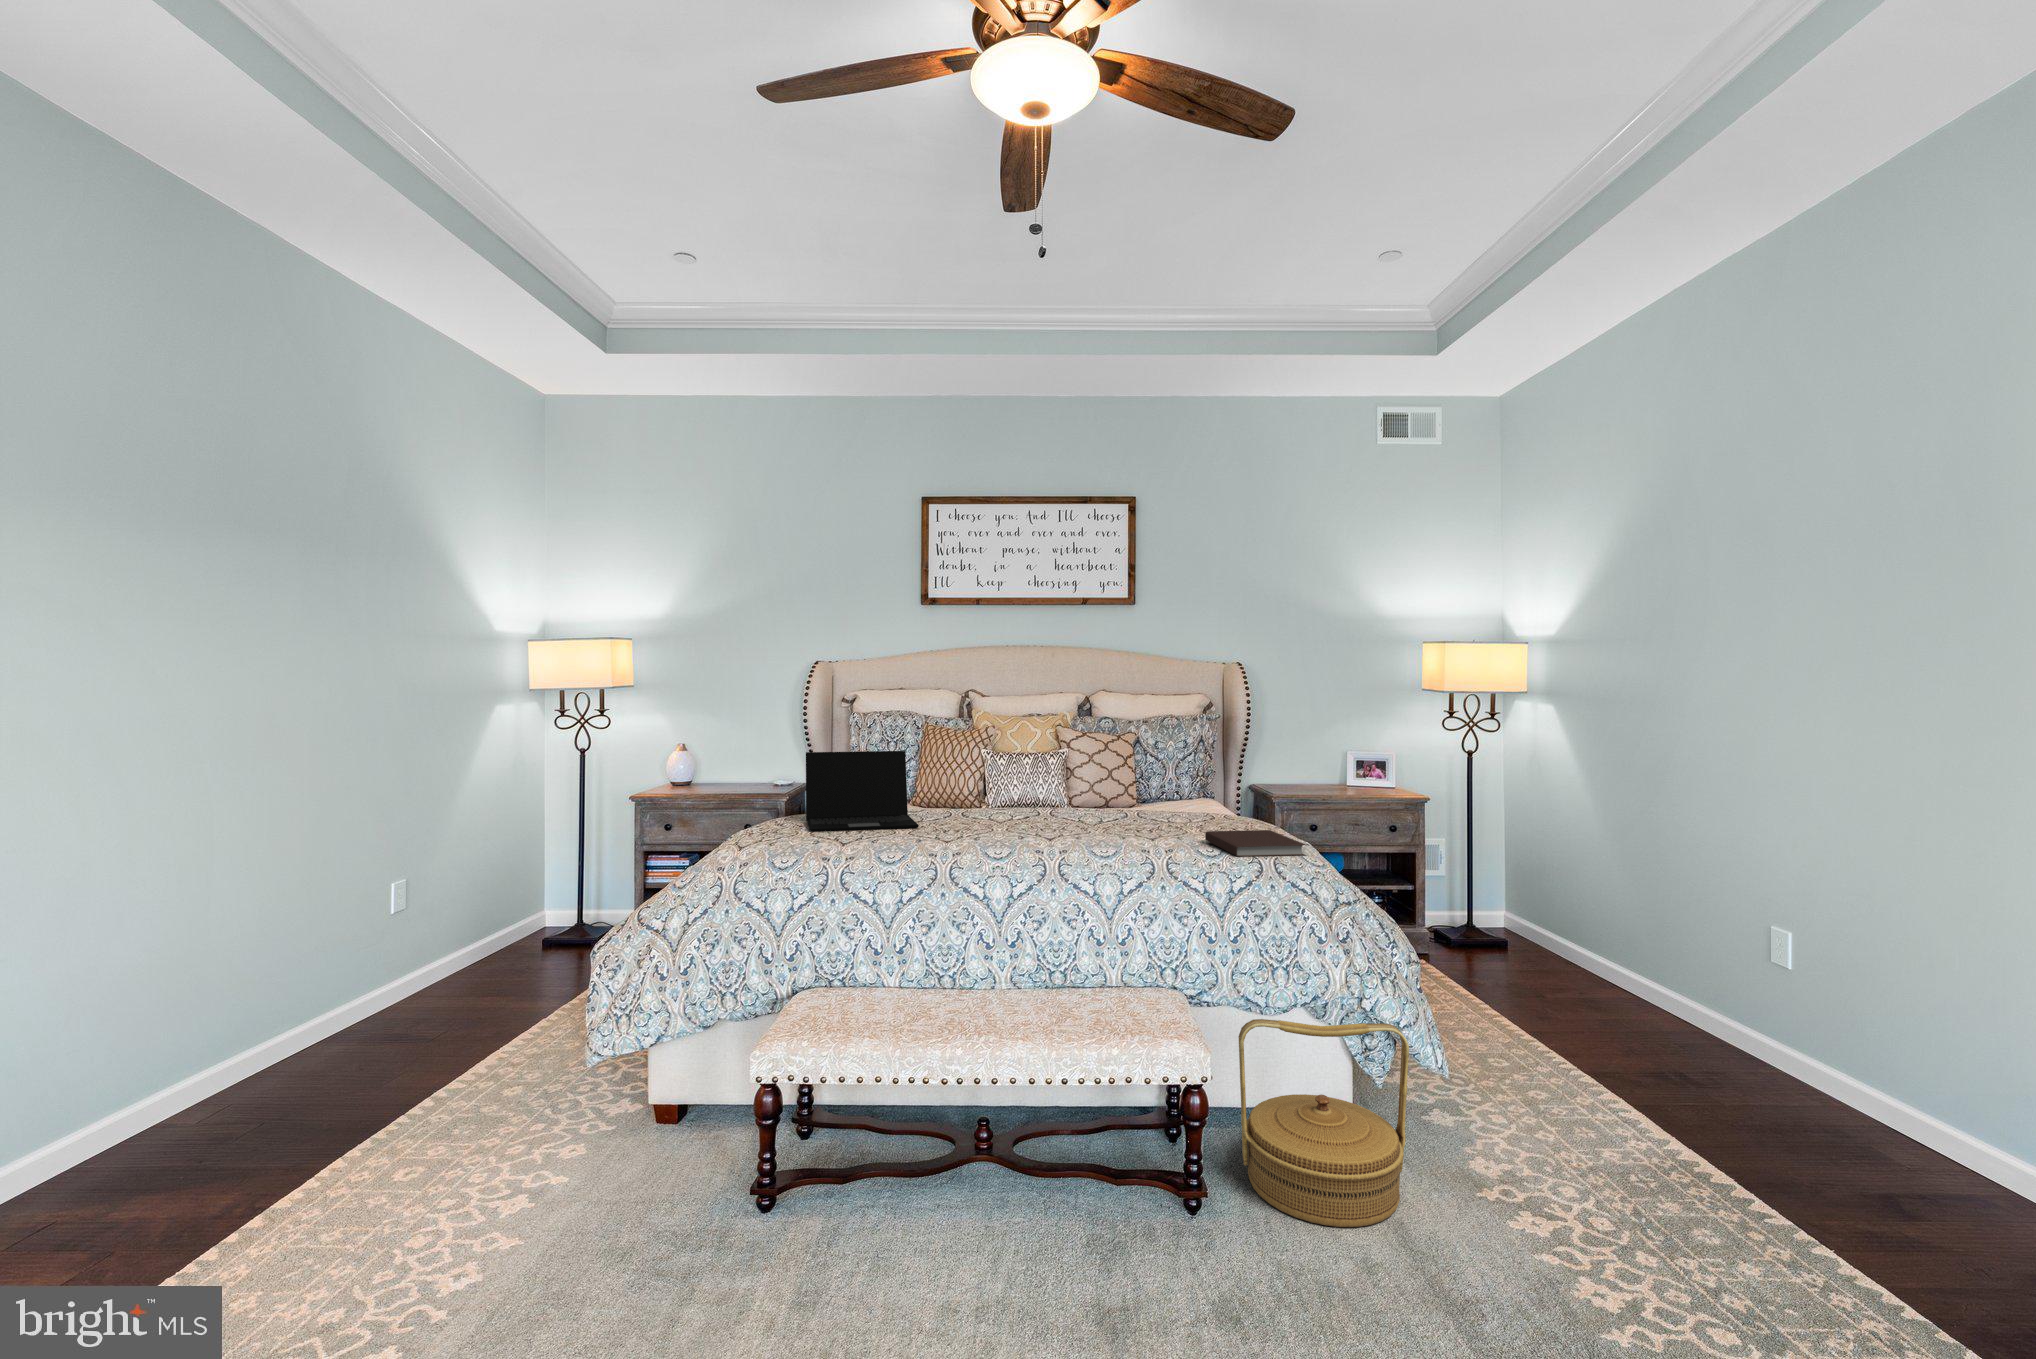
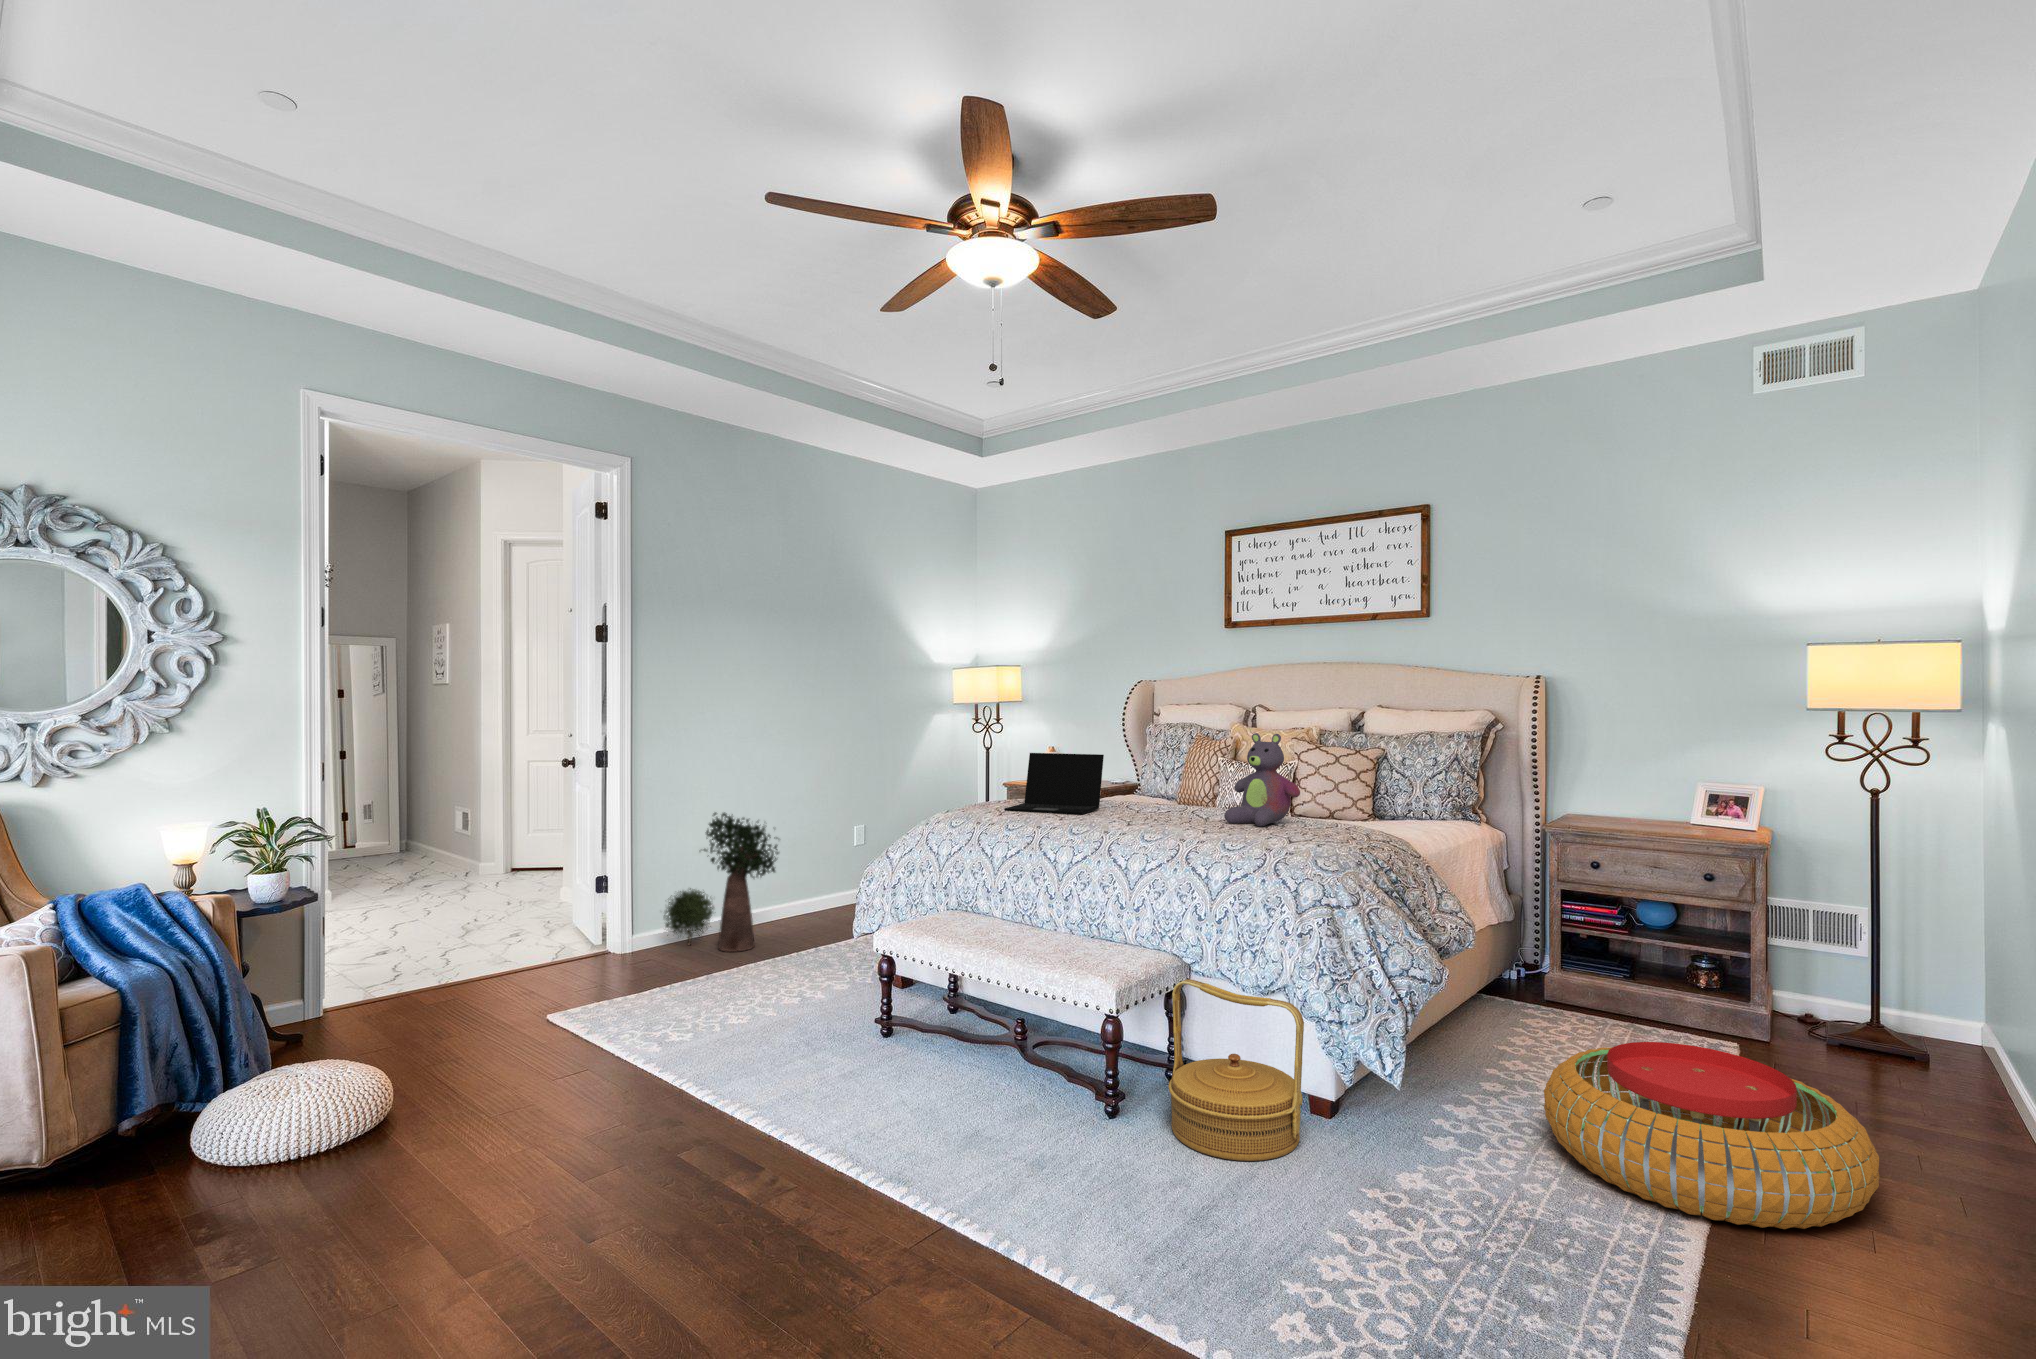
stuffed bear: none [1073,721,1154,823] -> present [1224,733,1300,826]
notebook: present [1205,830,1306,857] -> none [1233,831,1319,855]
potted plant: none [97,880,372,1136] -> present [664,812,779,952]
pouf: none [1471,980,1746,1131] -> present [1544,1042,1880,1229]

